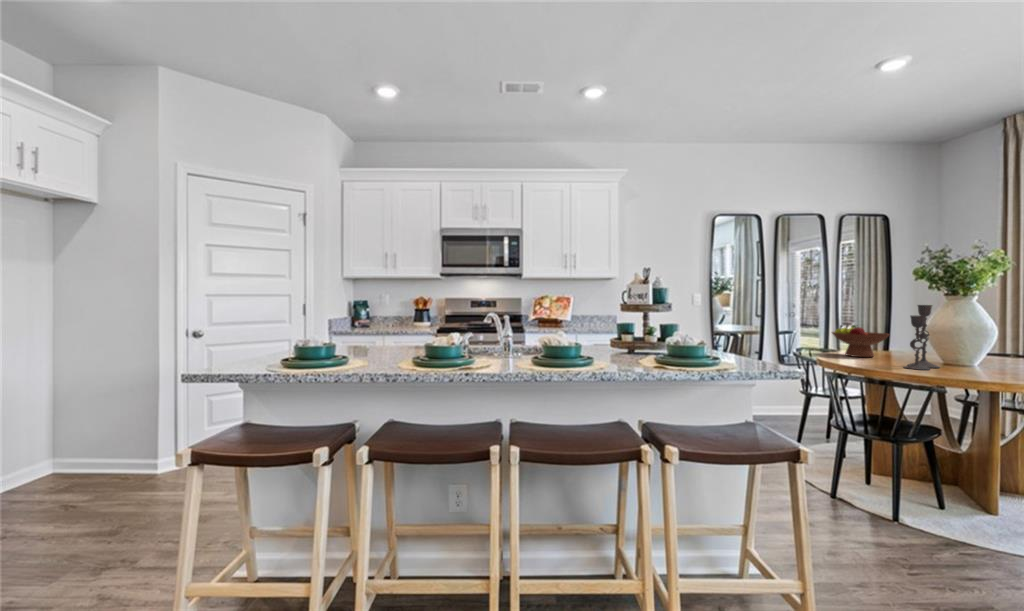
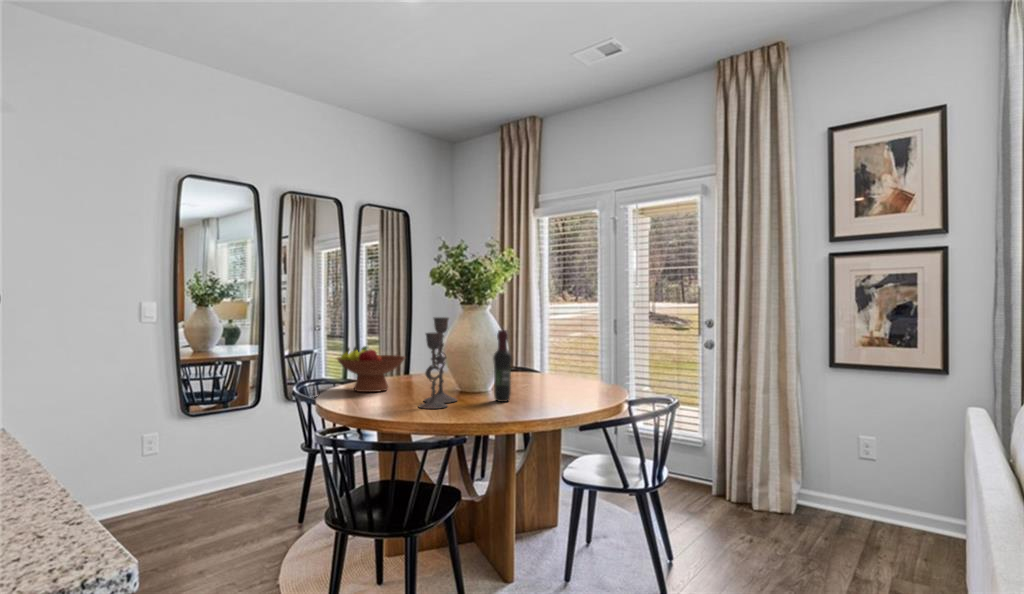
wine bottle: none [978,315,999,372] -> present [493,330,512,402]

